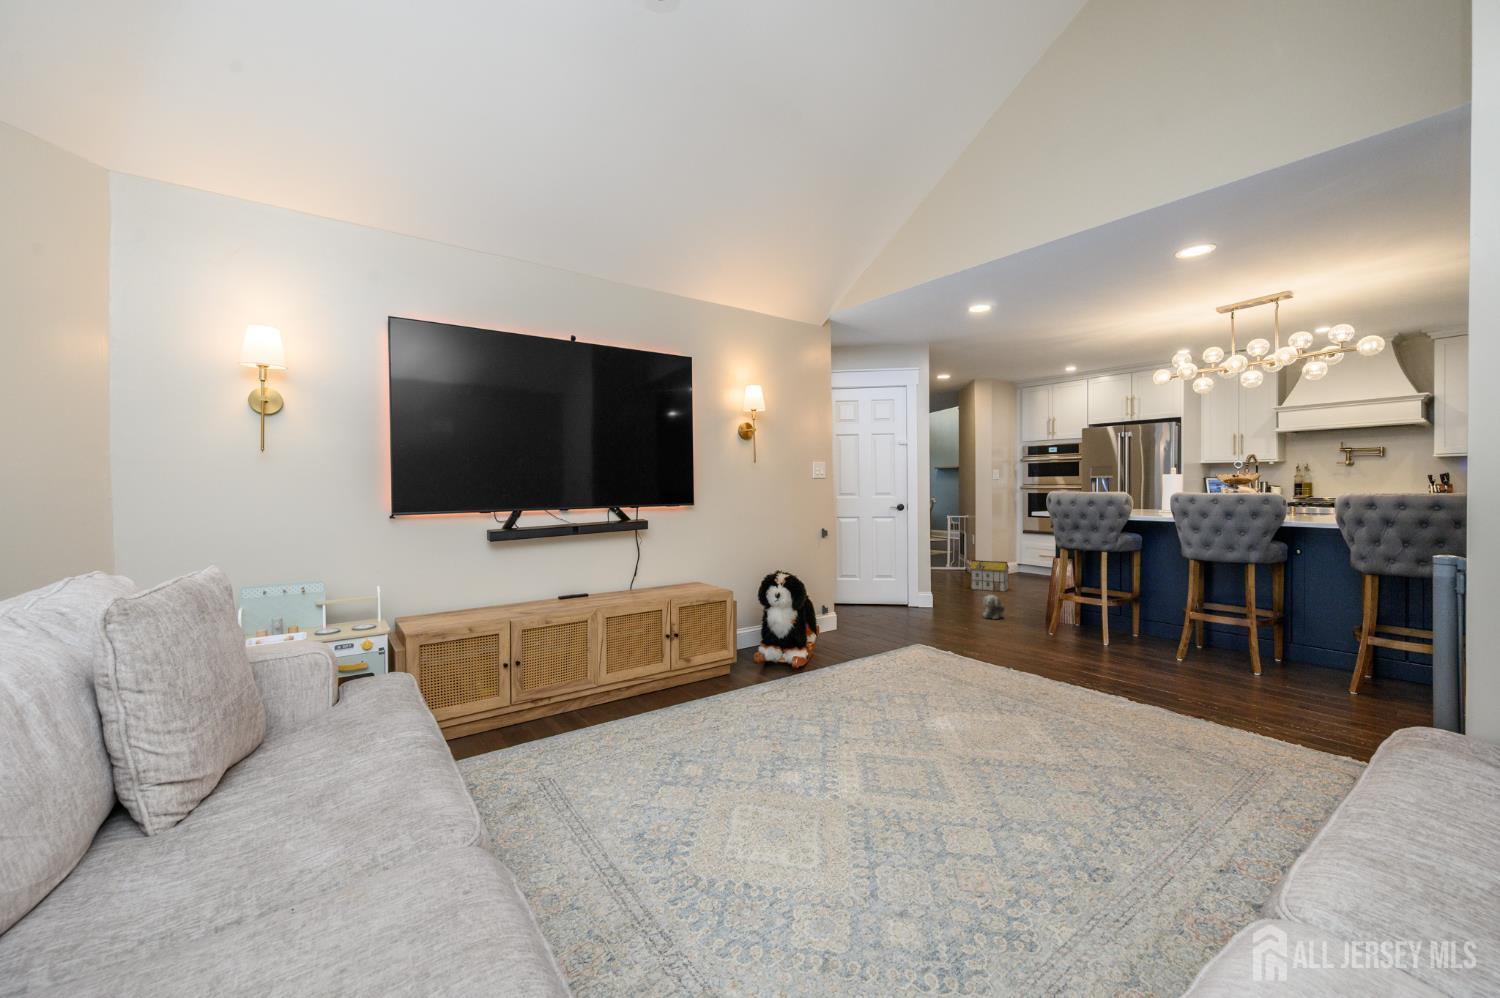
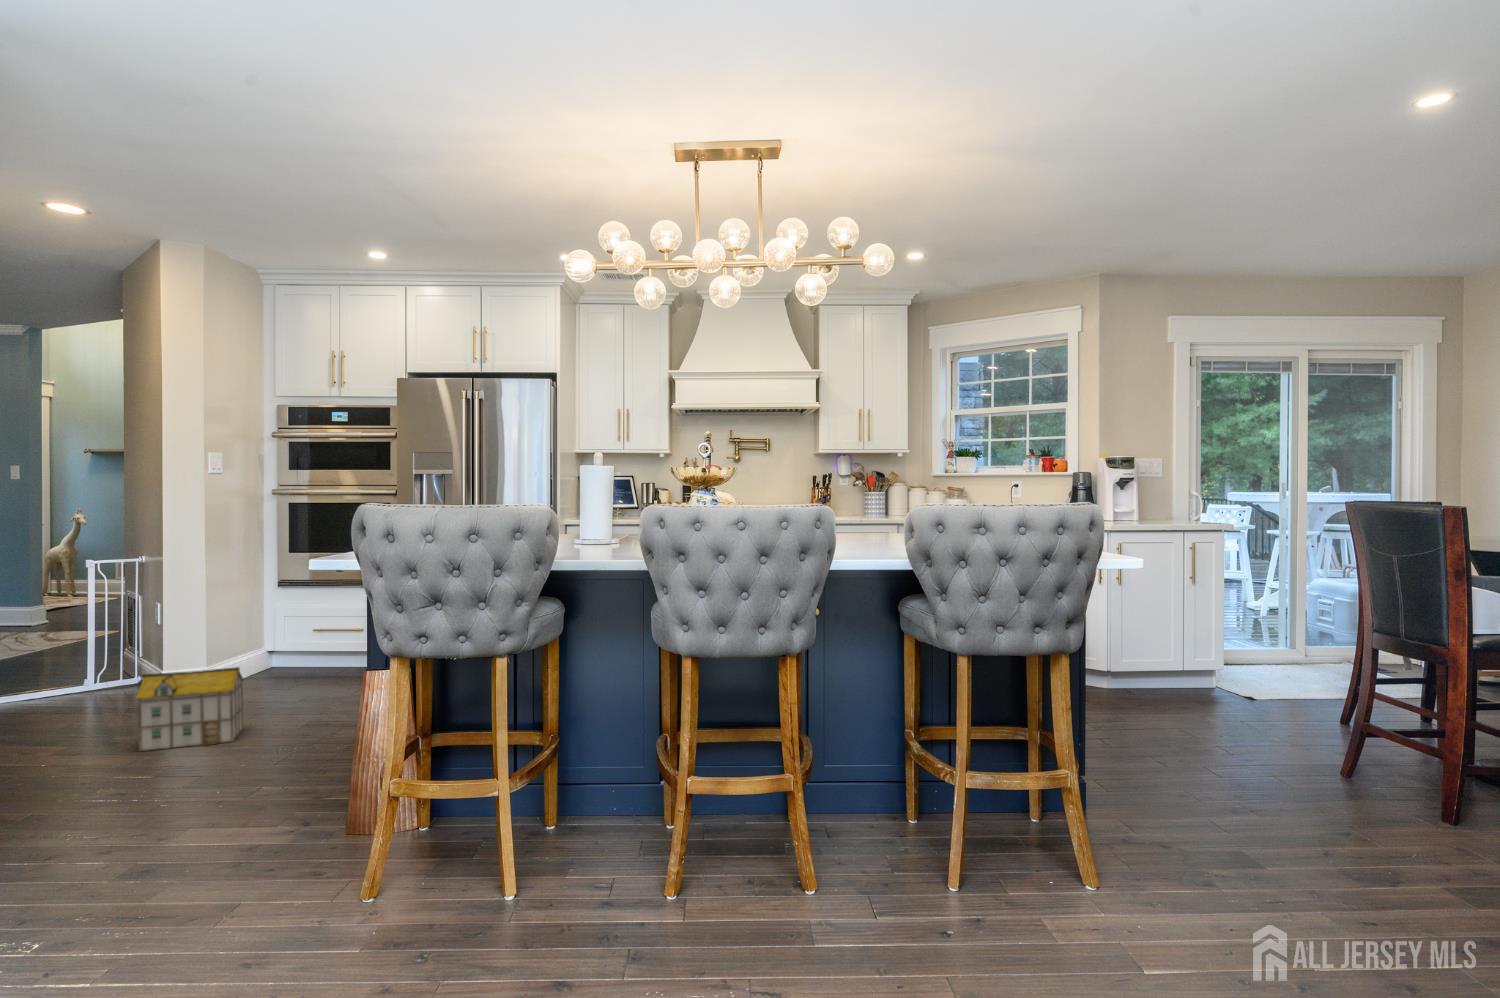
plush toy: present [983,595,1004,619] -> none [152,808,223,883]

